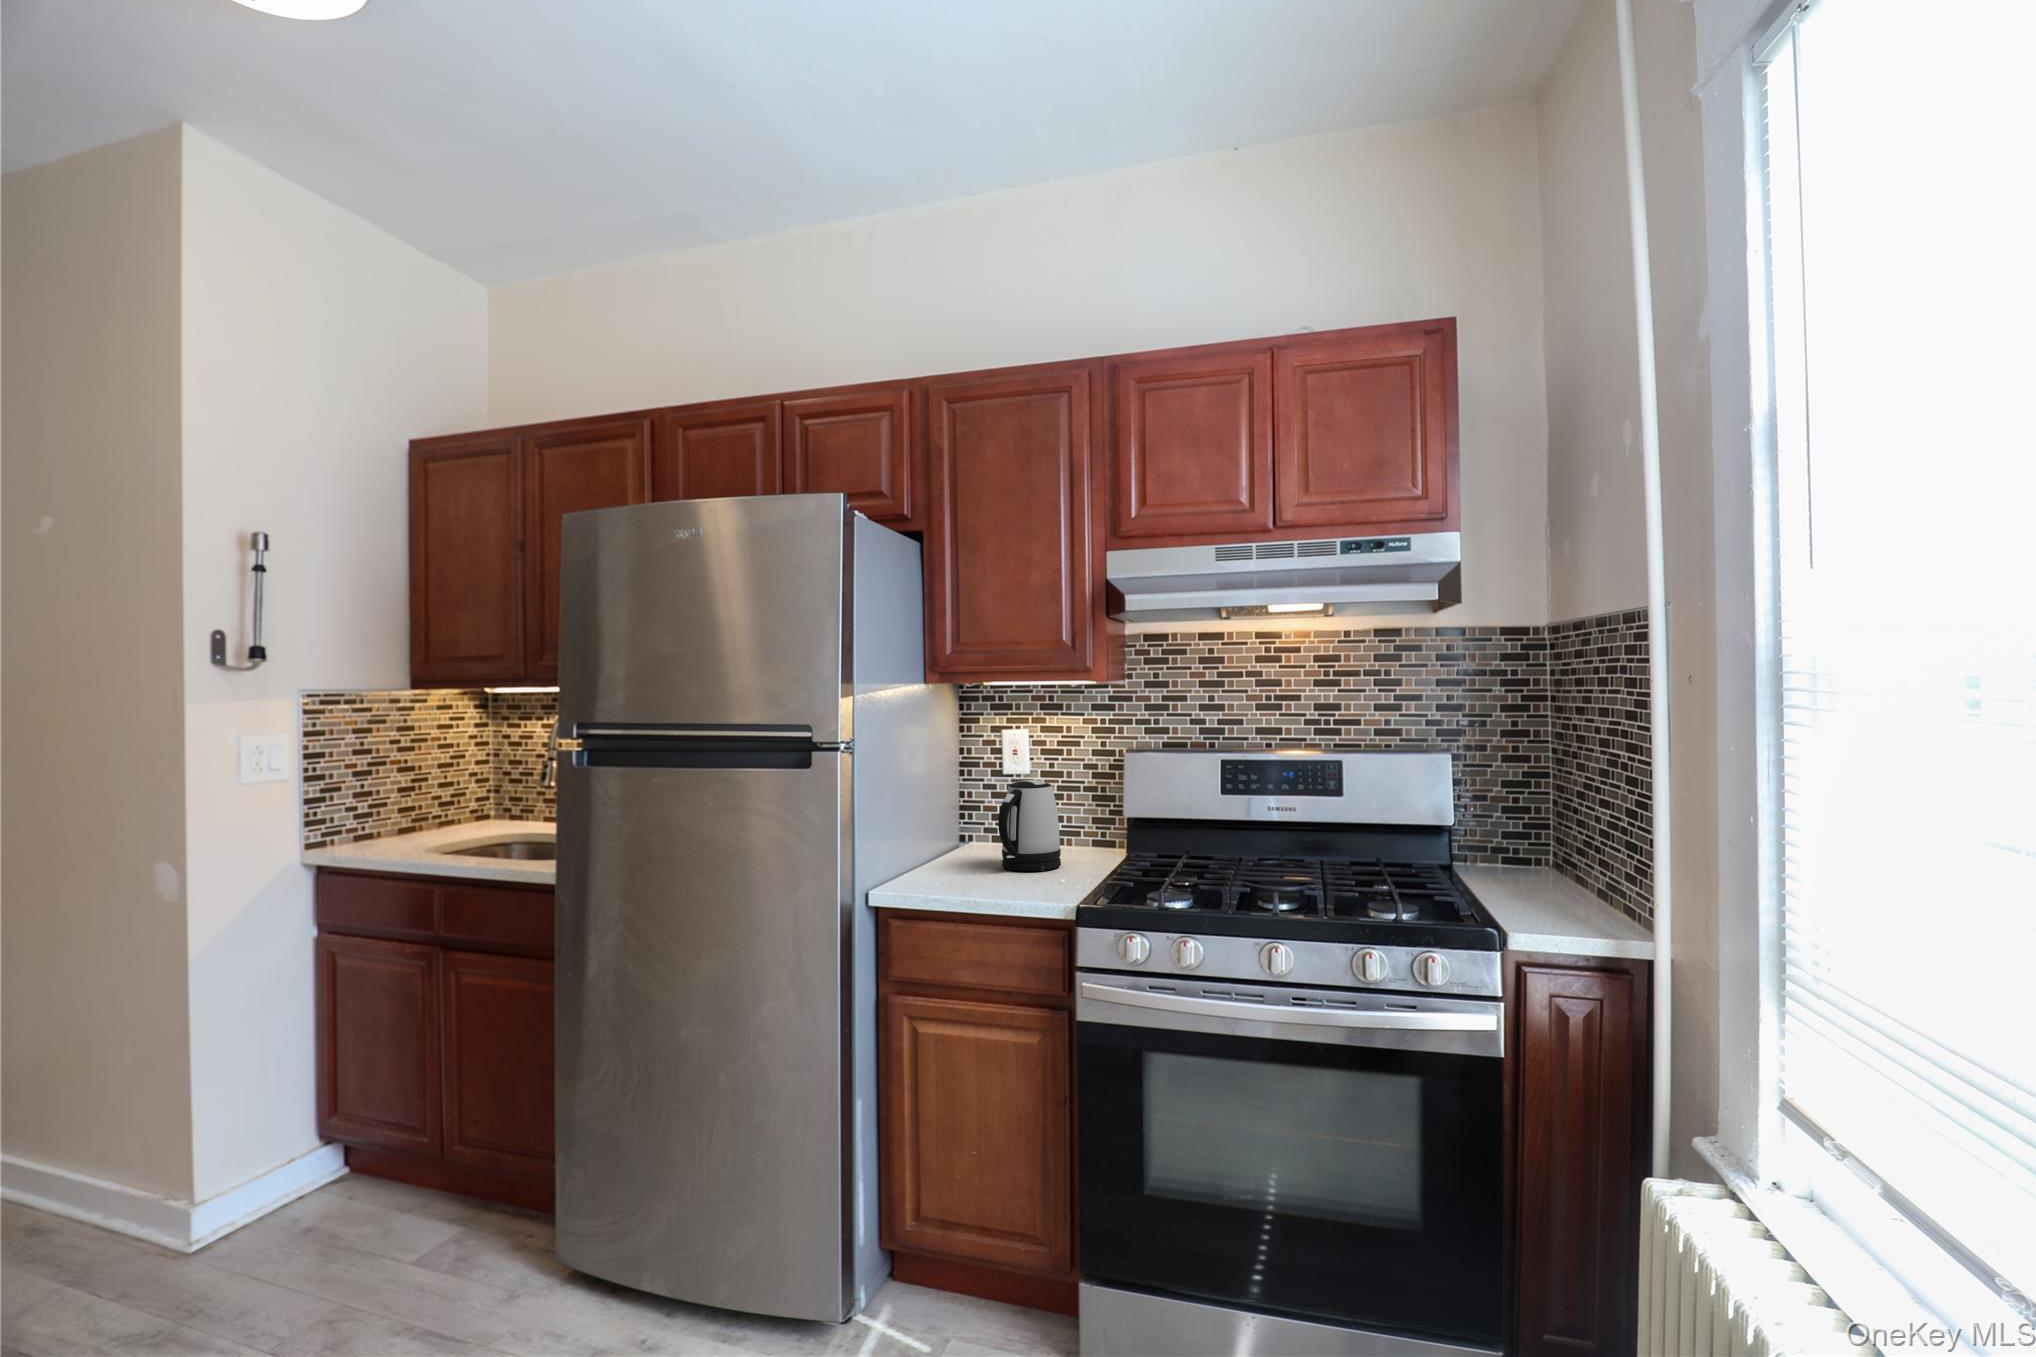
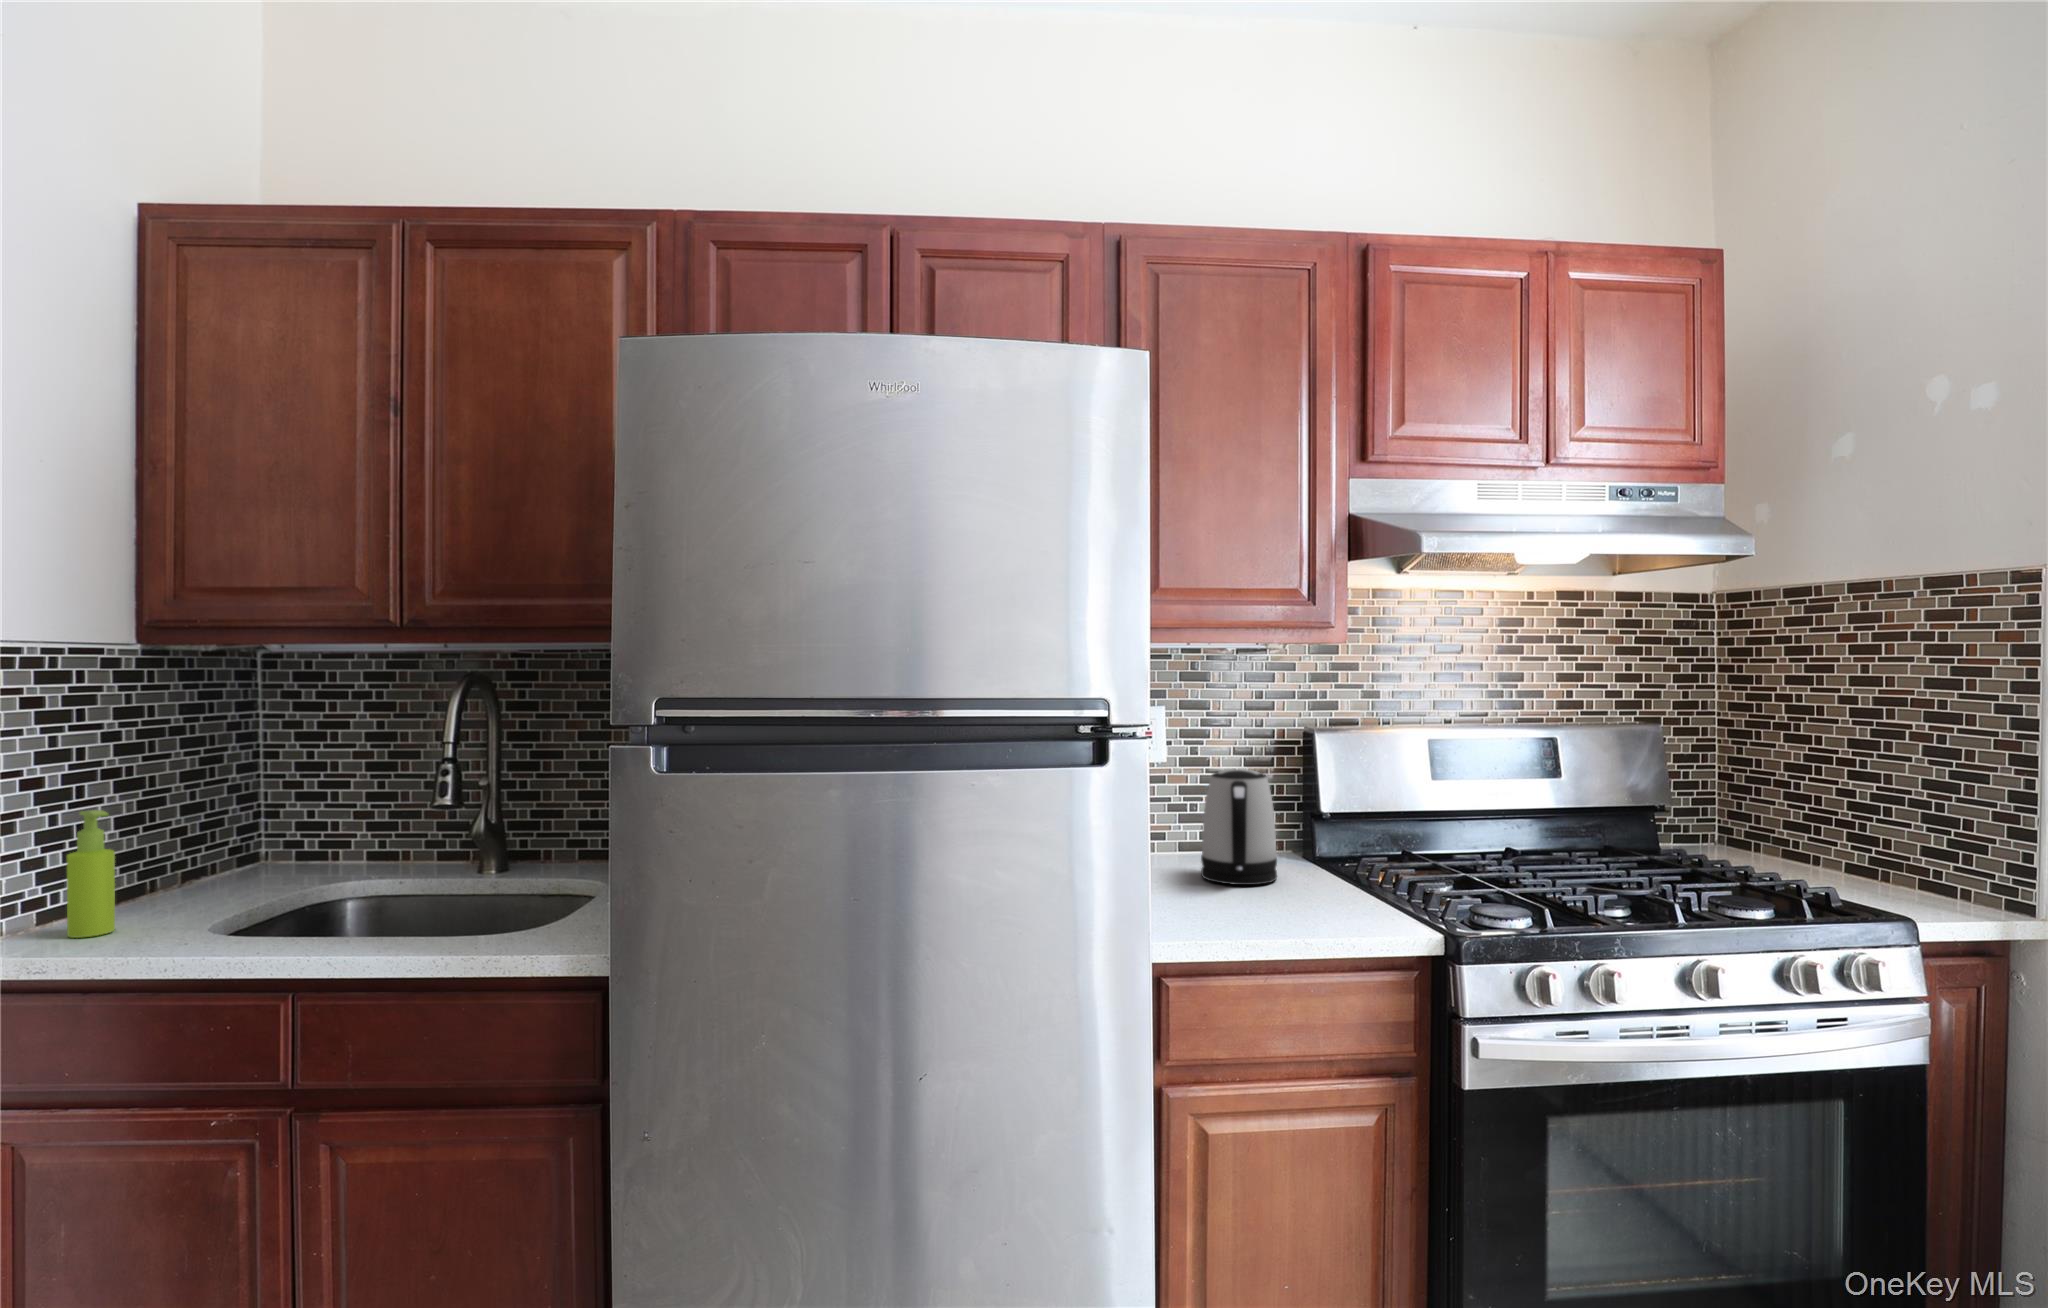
soap dispenser: none [356,781,380,851] -> present [67,810,115,938]

